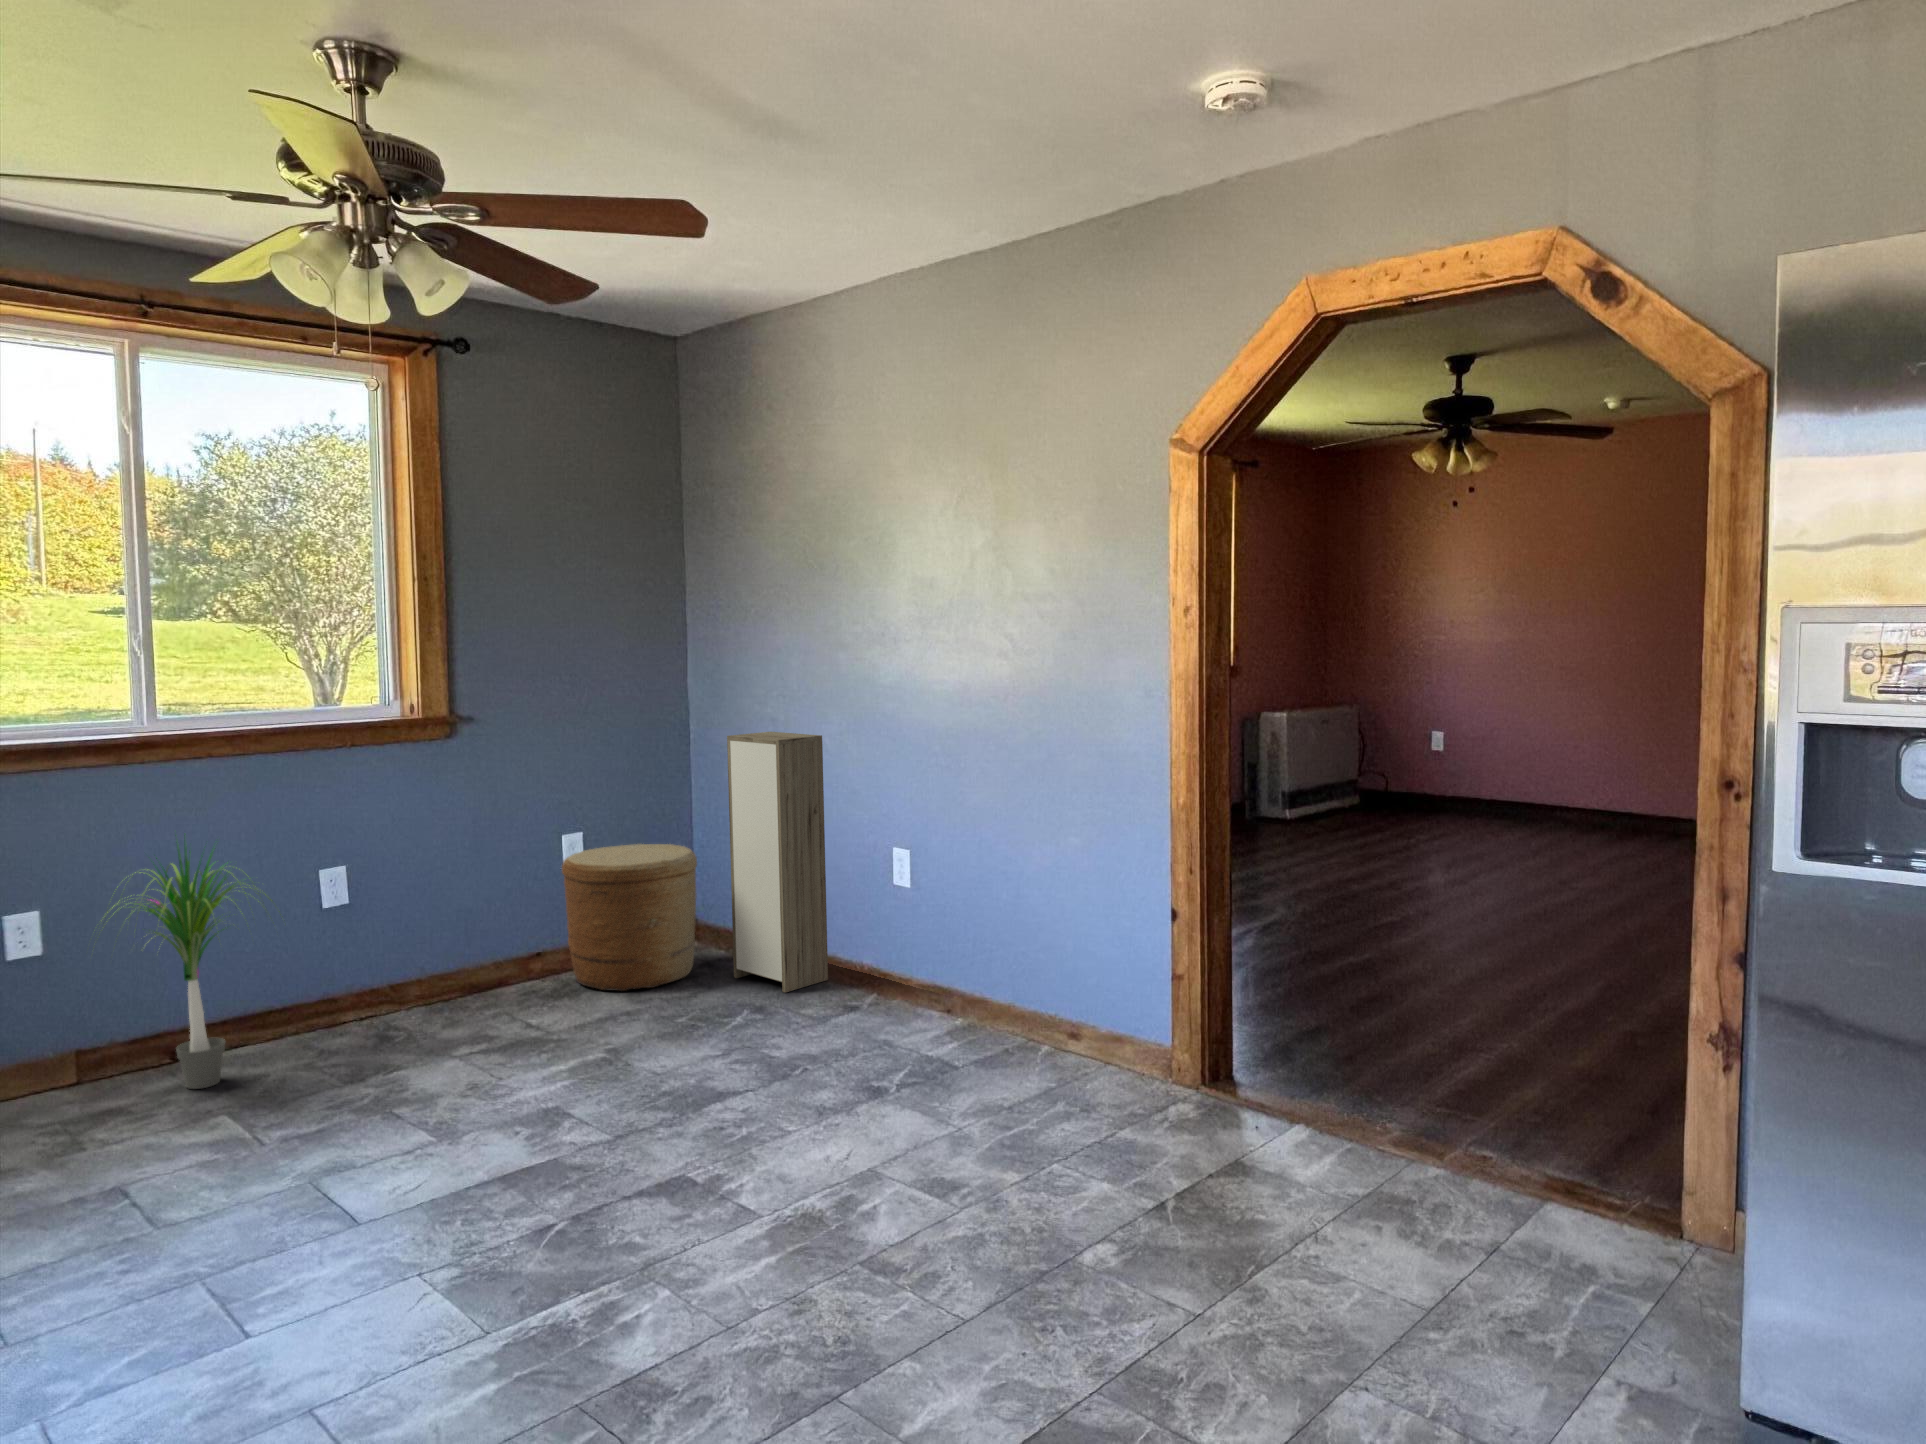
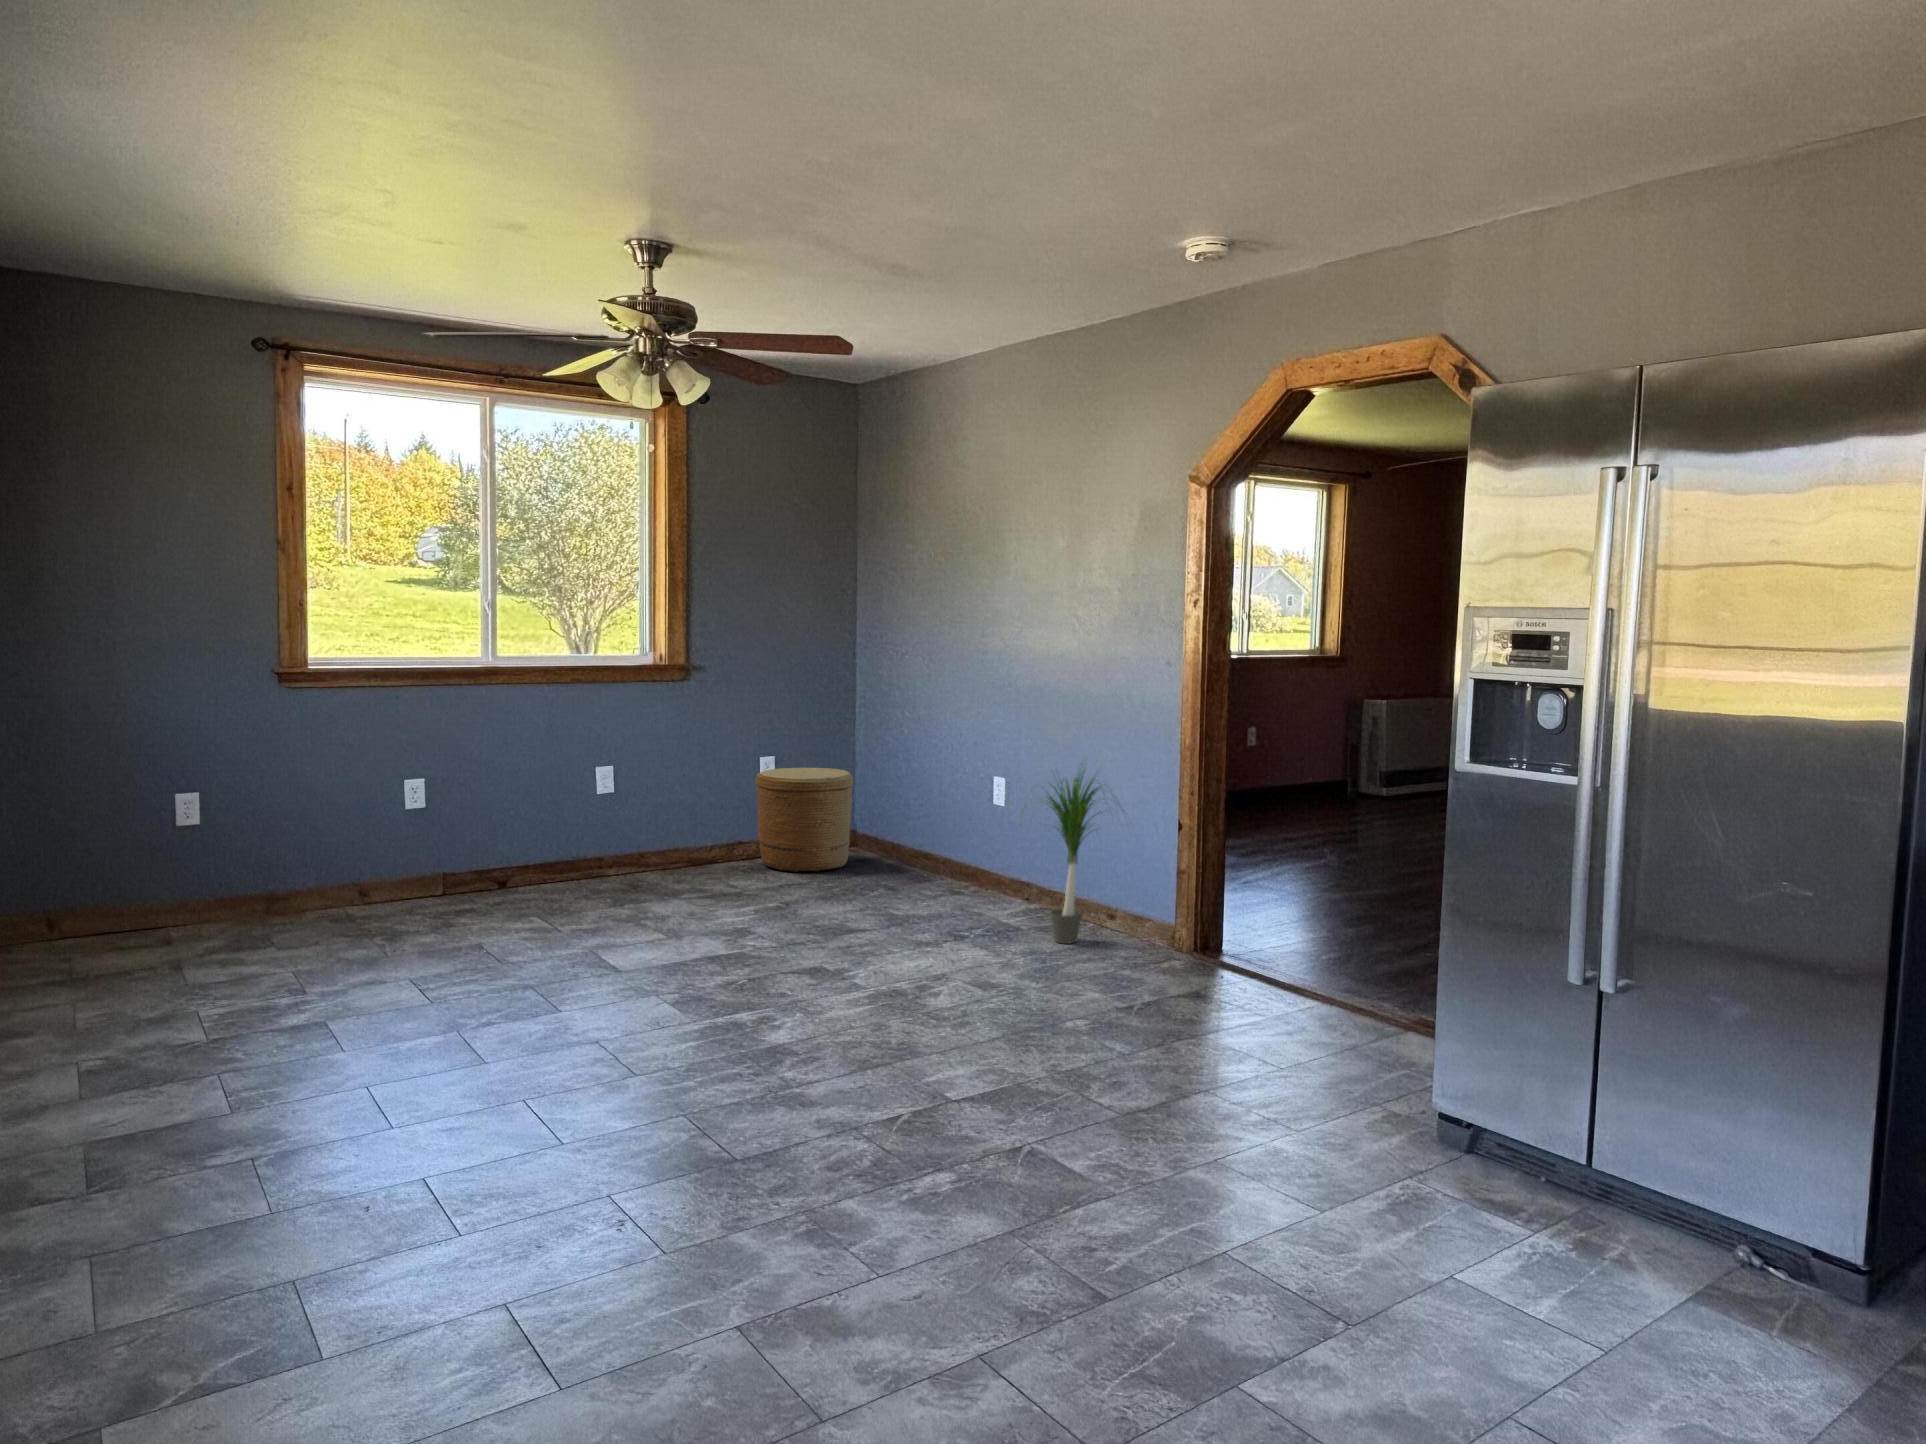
storage cabinet: present [727,732,828,993] -> none [876,686,948,881]
potted plant: present [101,845,281,1089] -> present [1023,769,1123,944]

